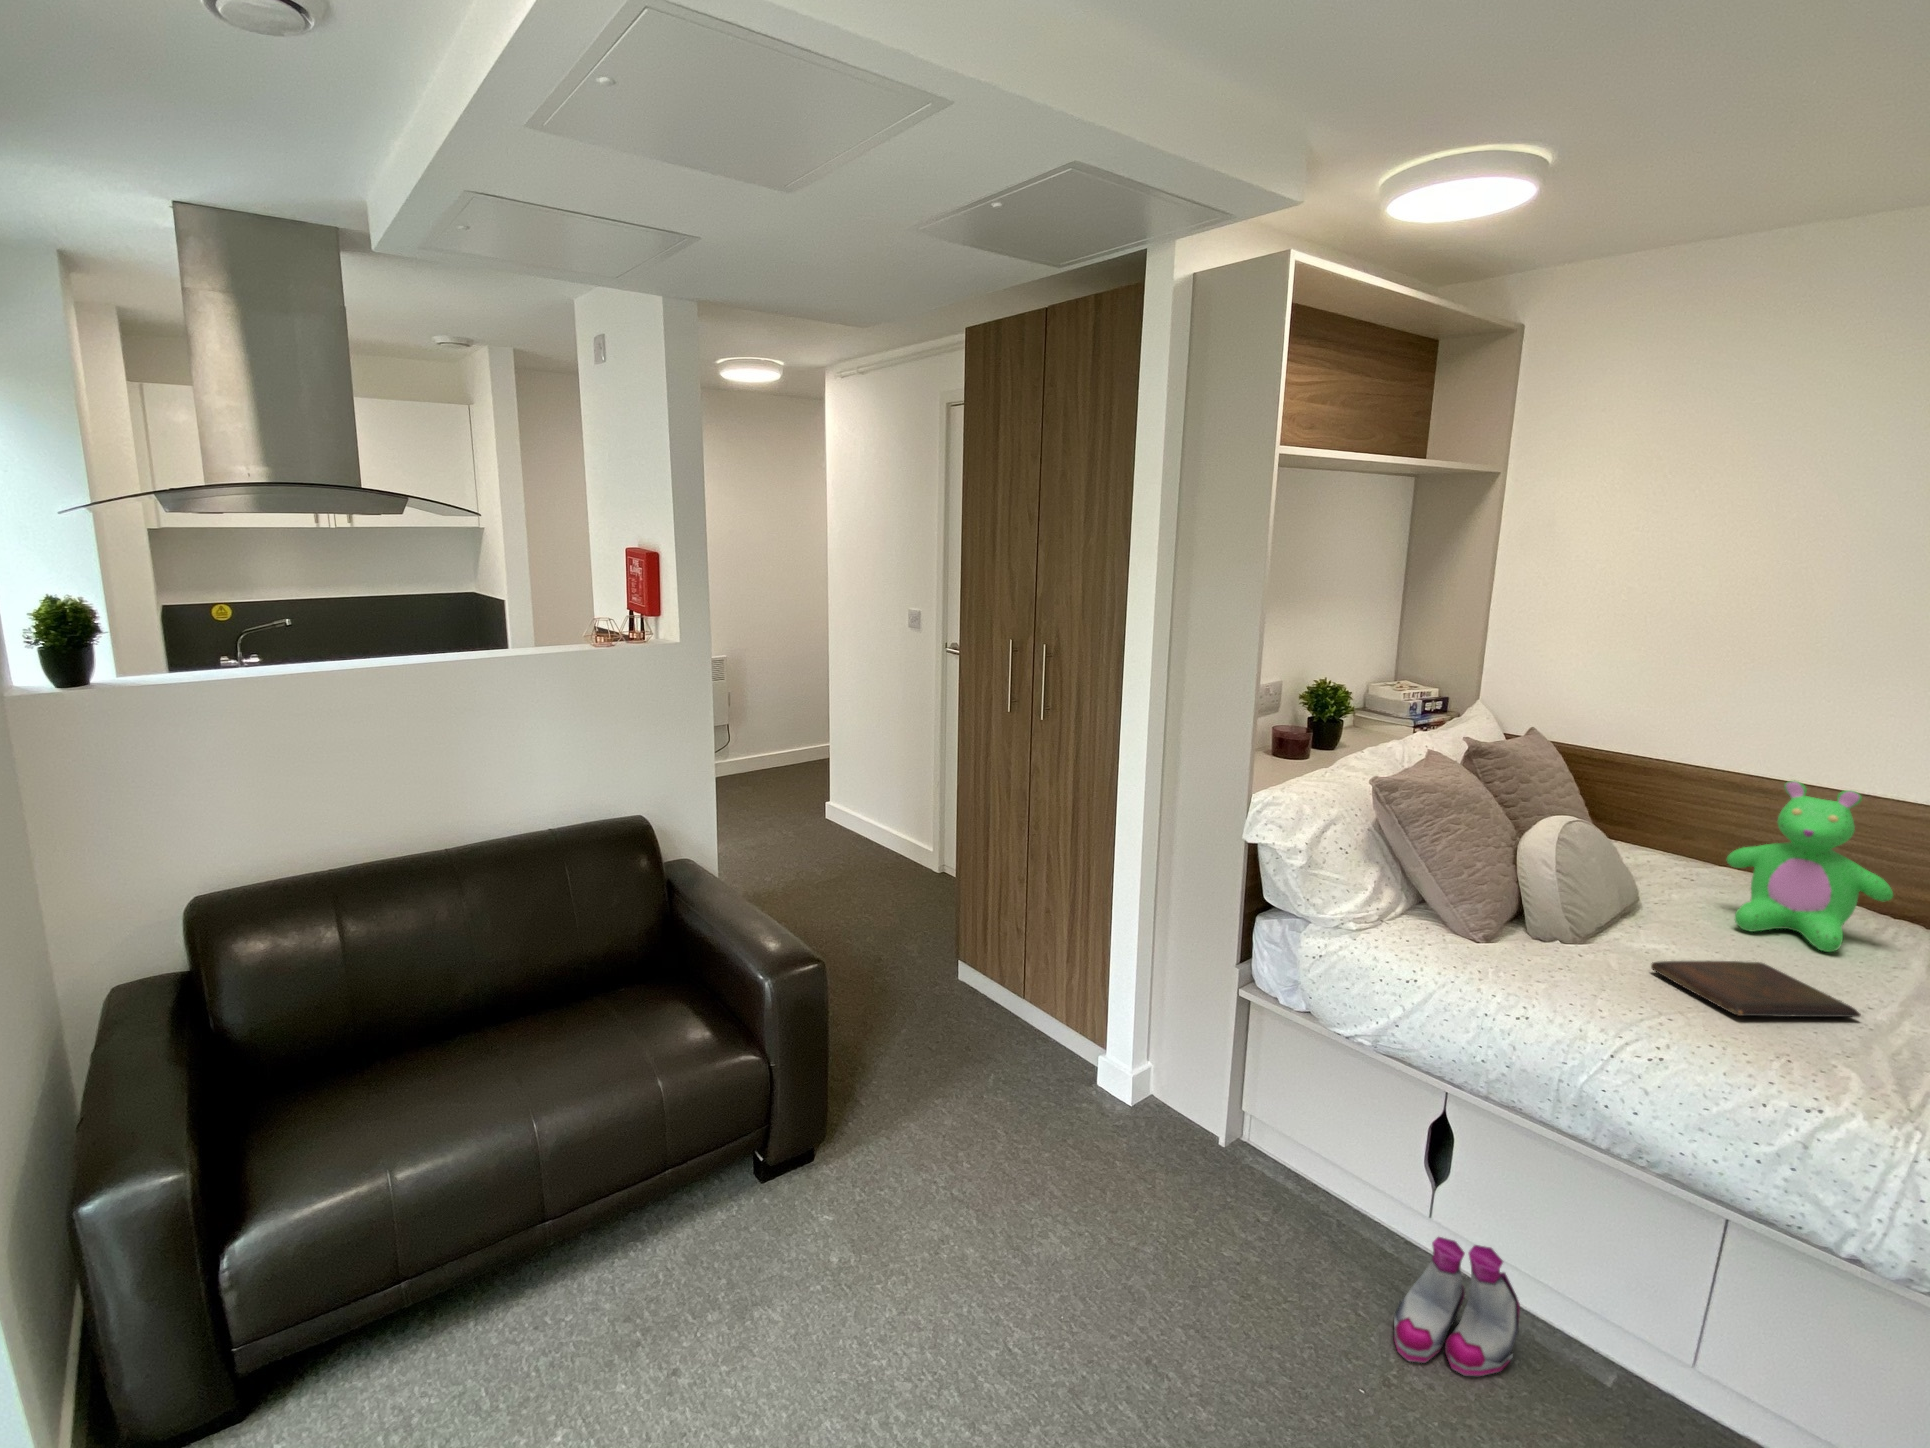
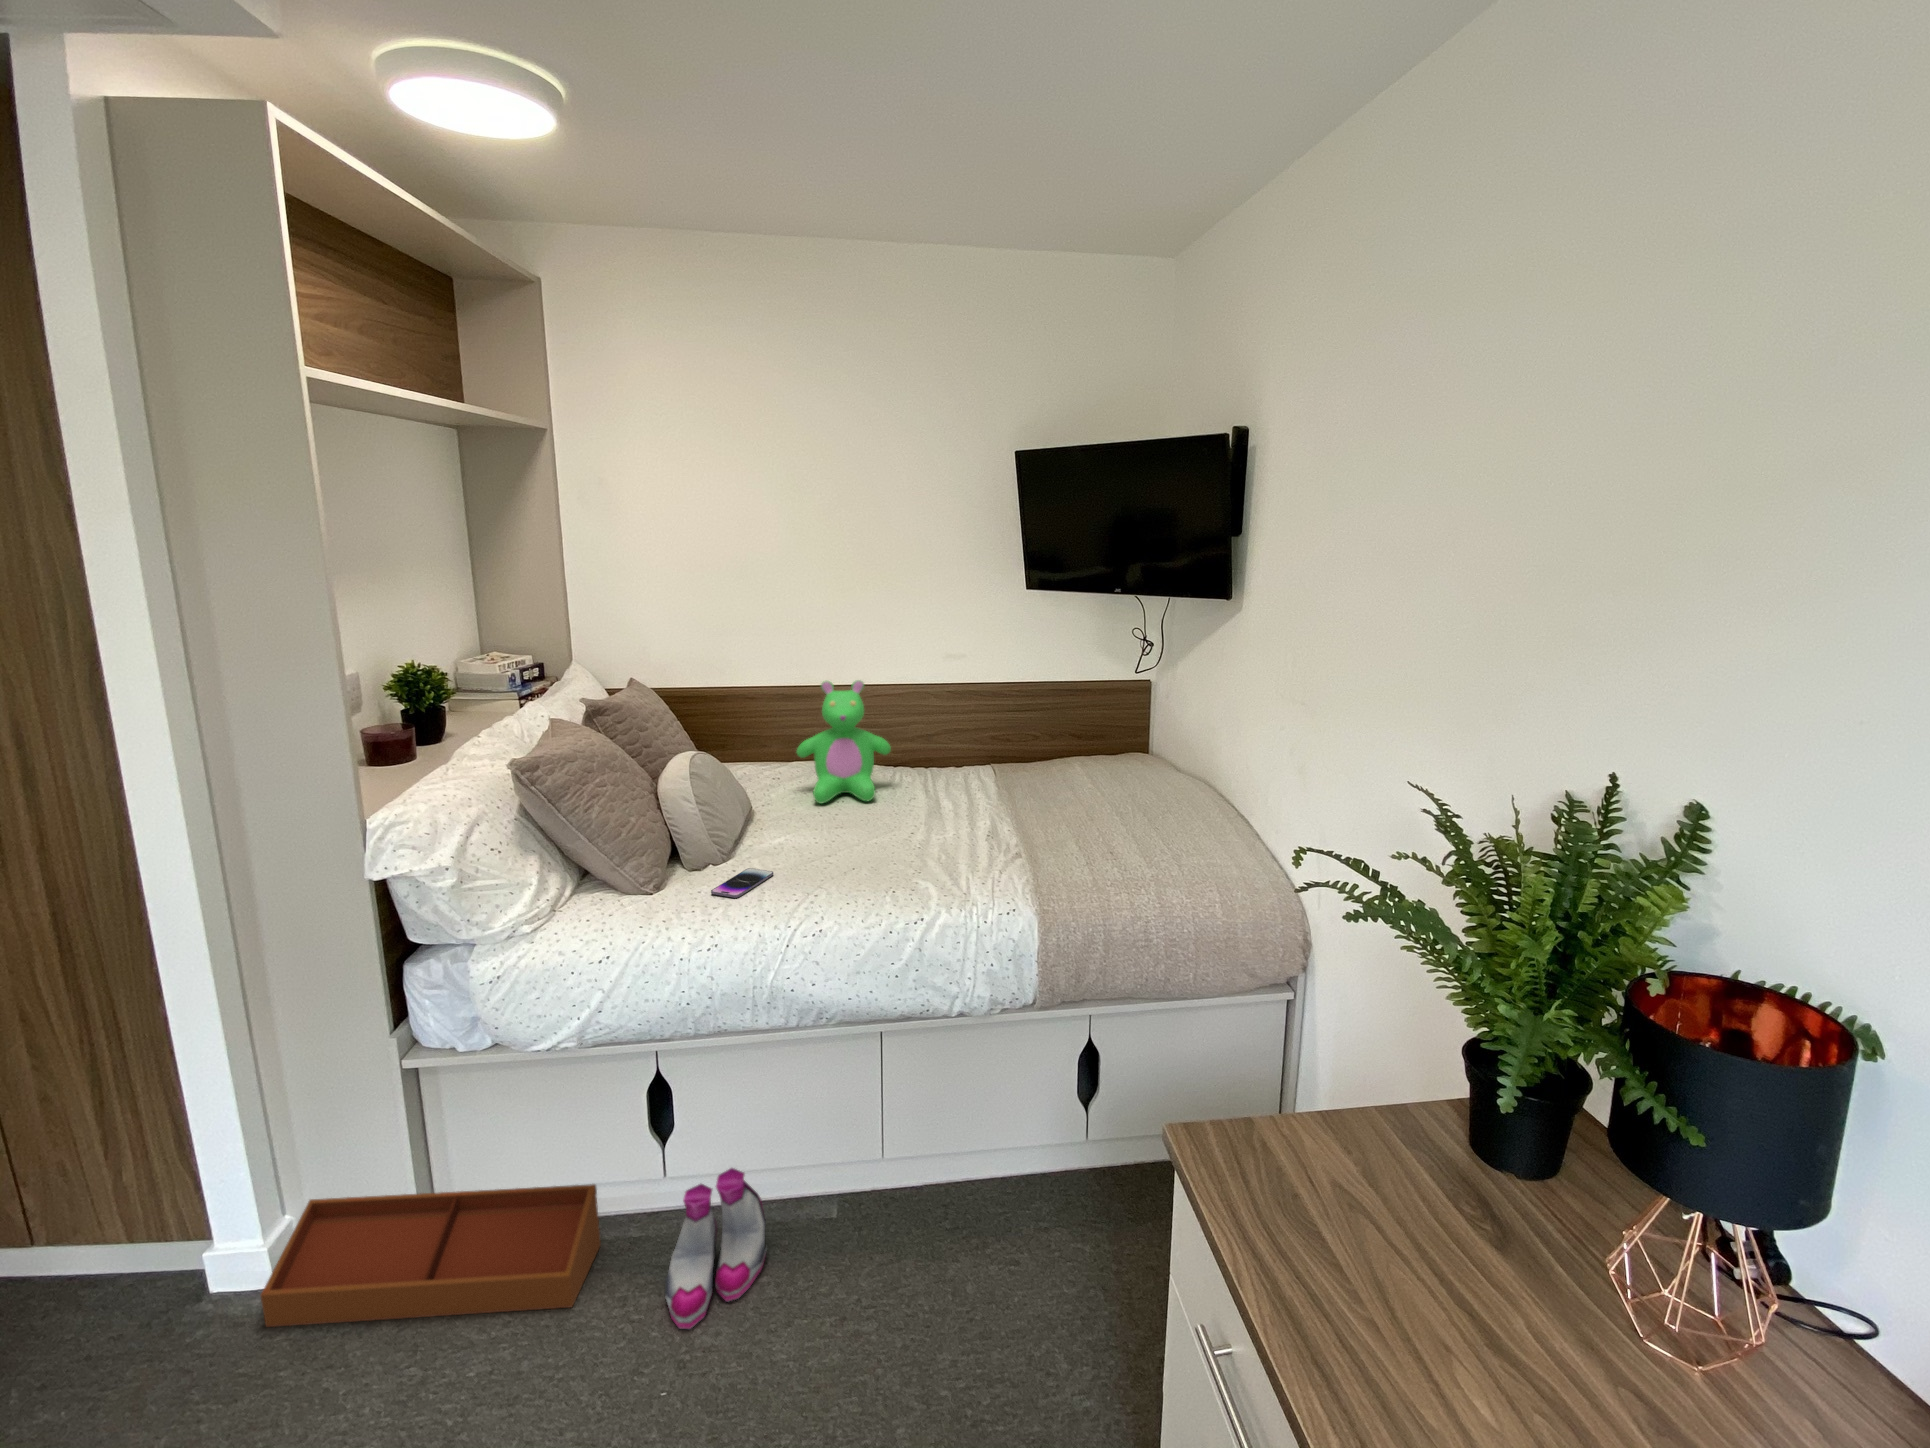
smartphone: none [1541,960,1628,983] -> present [711,868,773,898]
book: present [1651,961,1860,1017] -> none [784,824,907,872]
storage bin: none [1127,1058,1362,1264] -> present [261,1184,601,1327]

